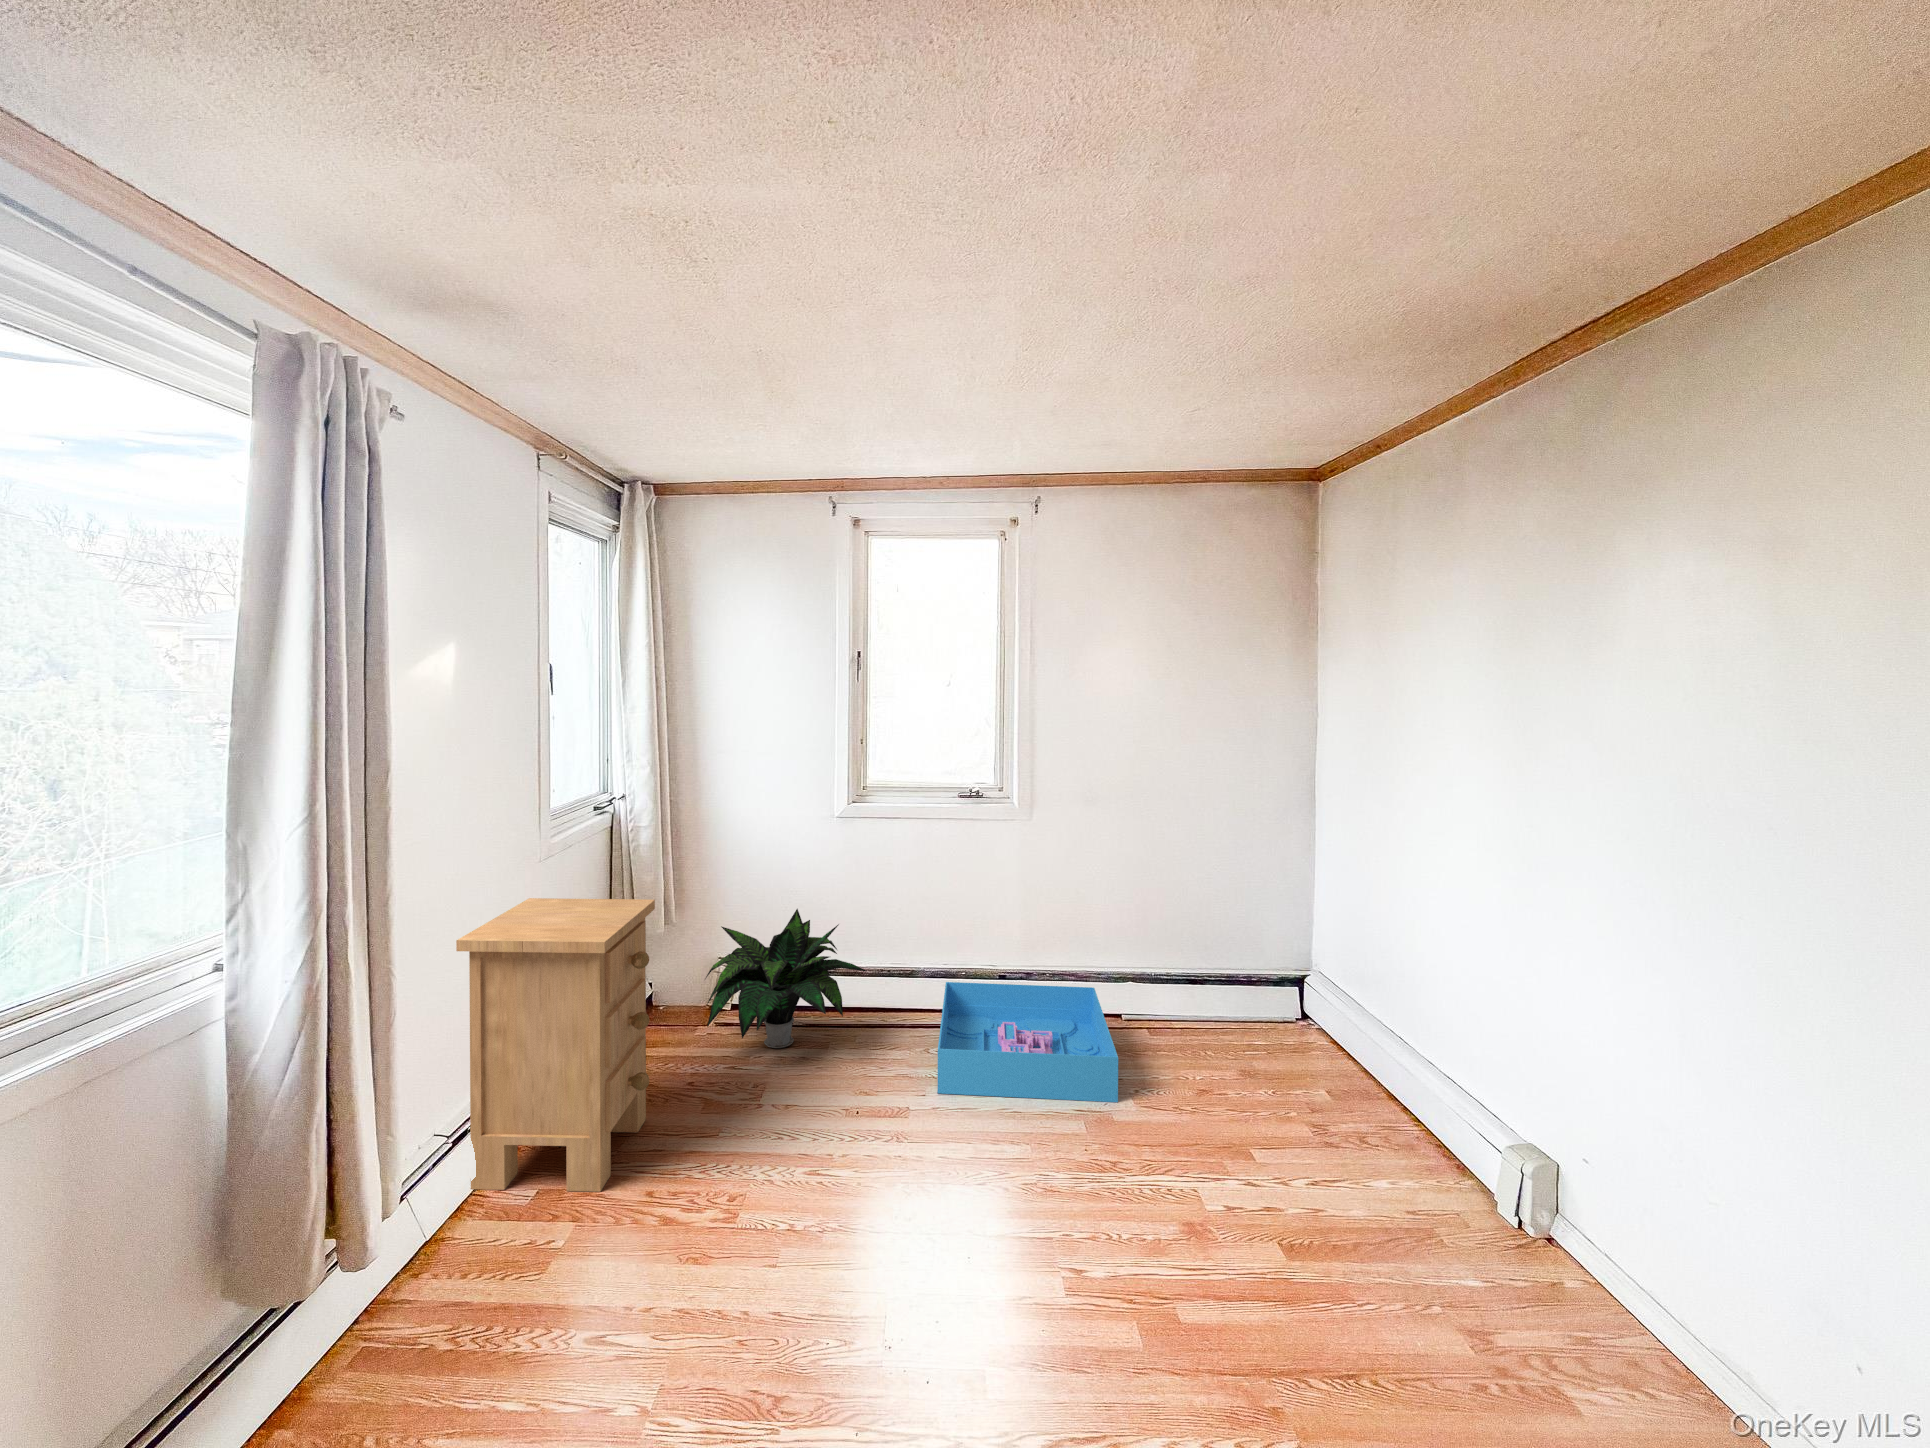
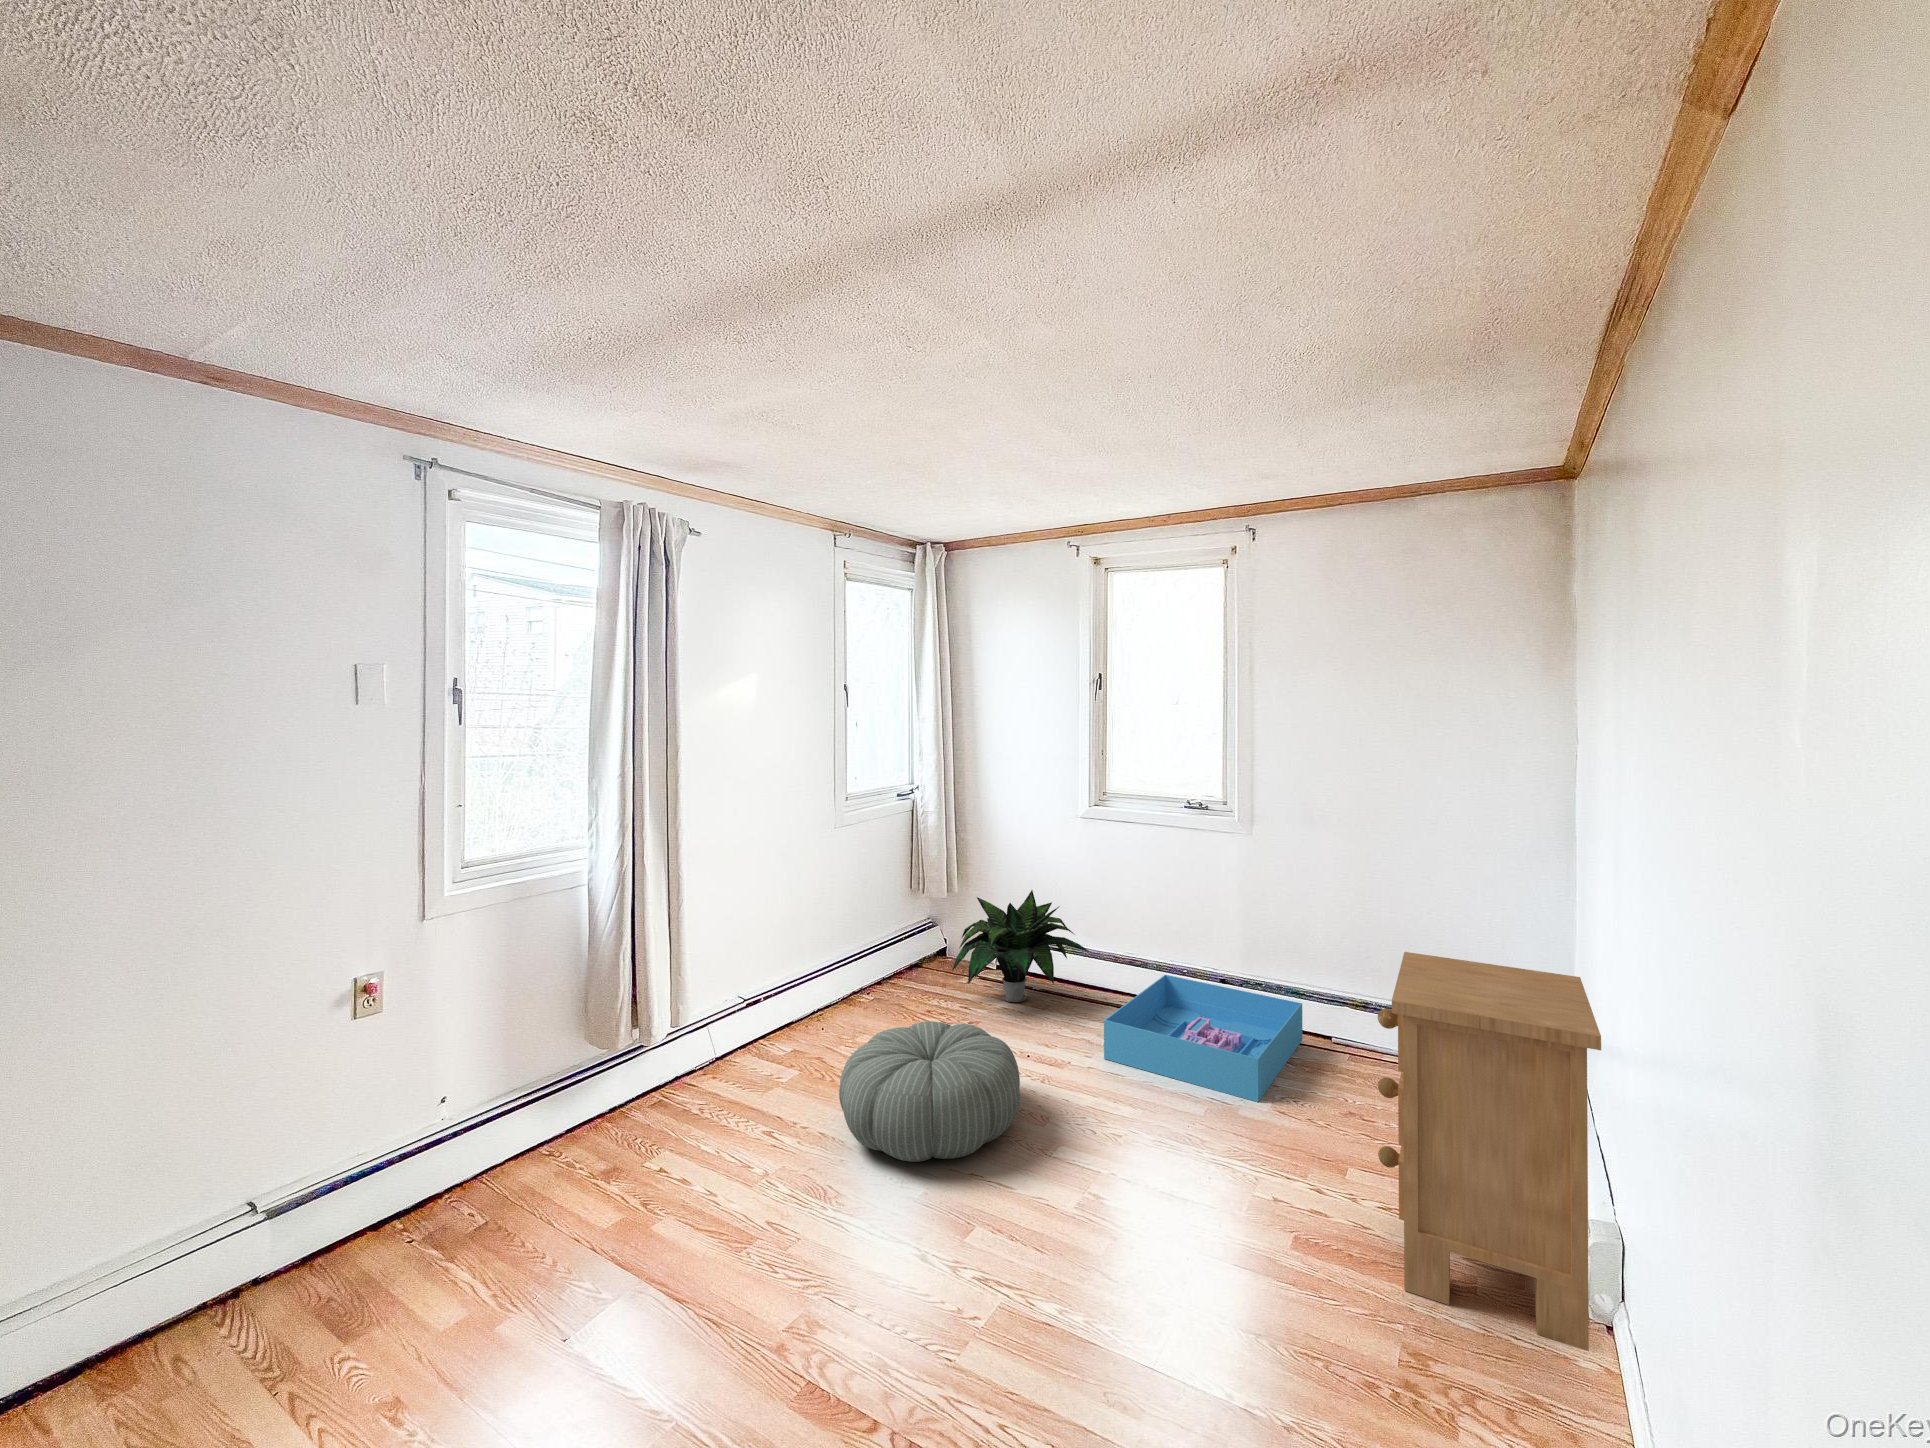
nightstand: present [456,898,655,1192] -> present [1378,952,1601,1351]
pouf: none [696,1095,937,1308] -> present [839,1021,1020,1162]

